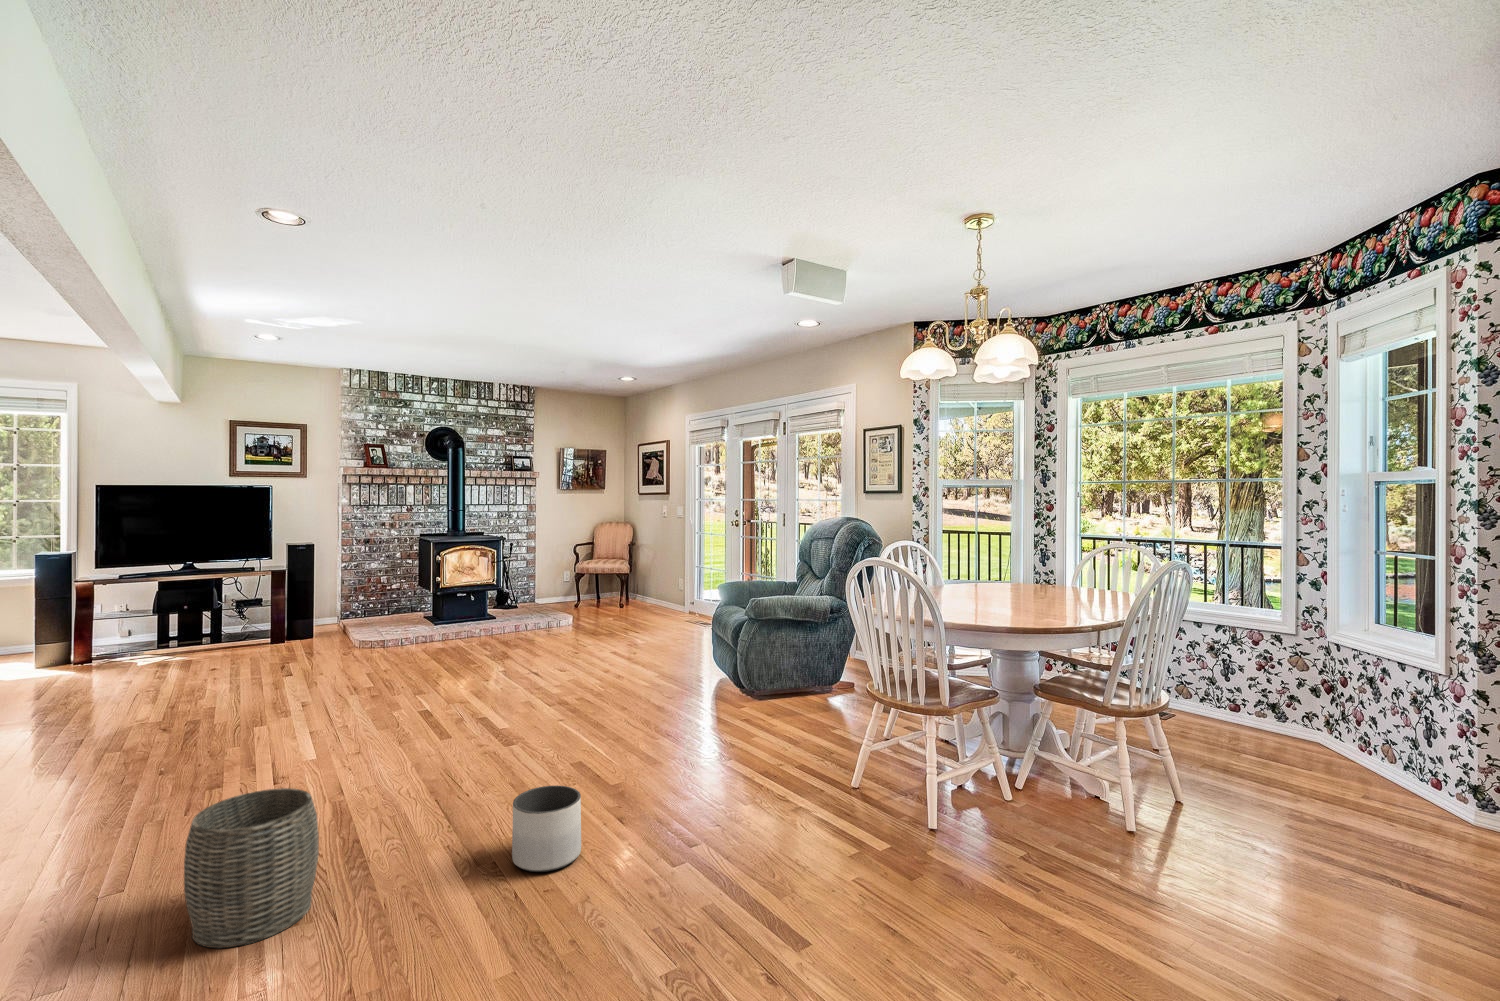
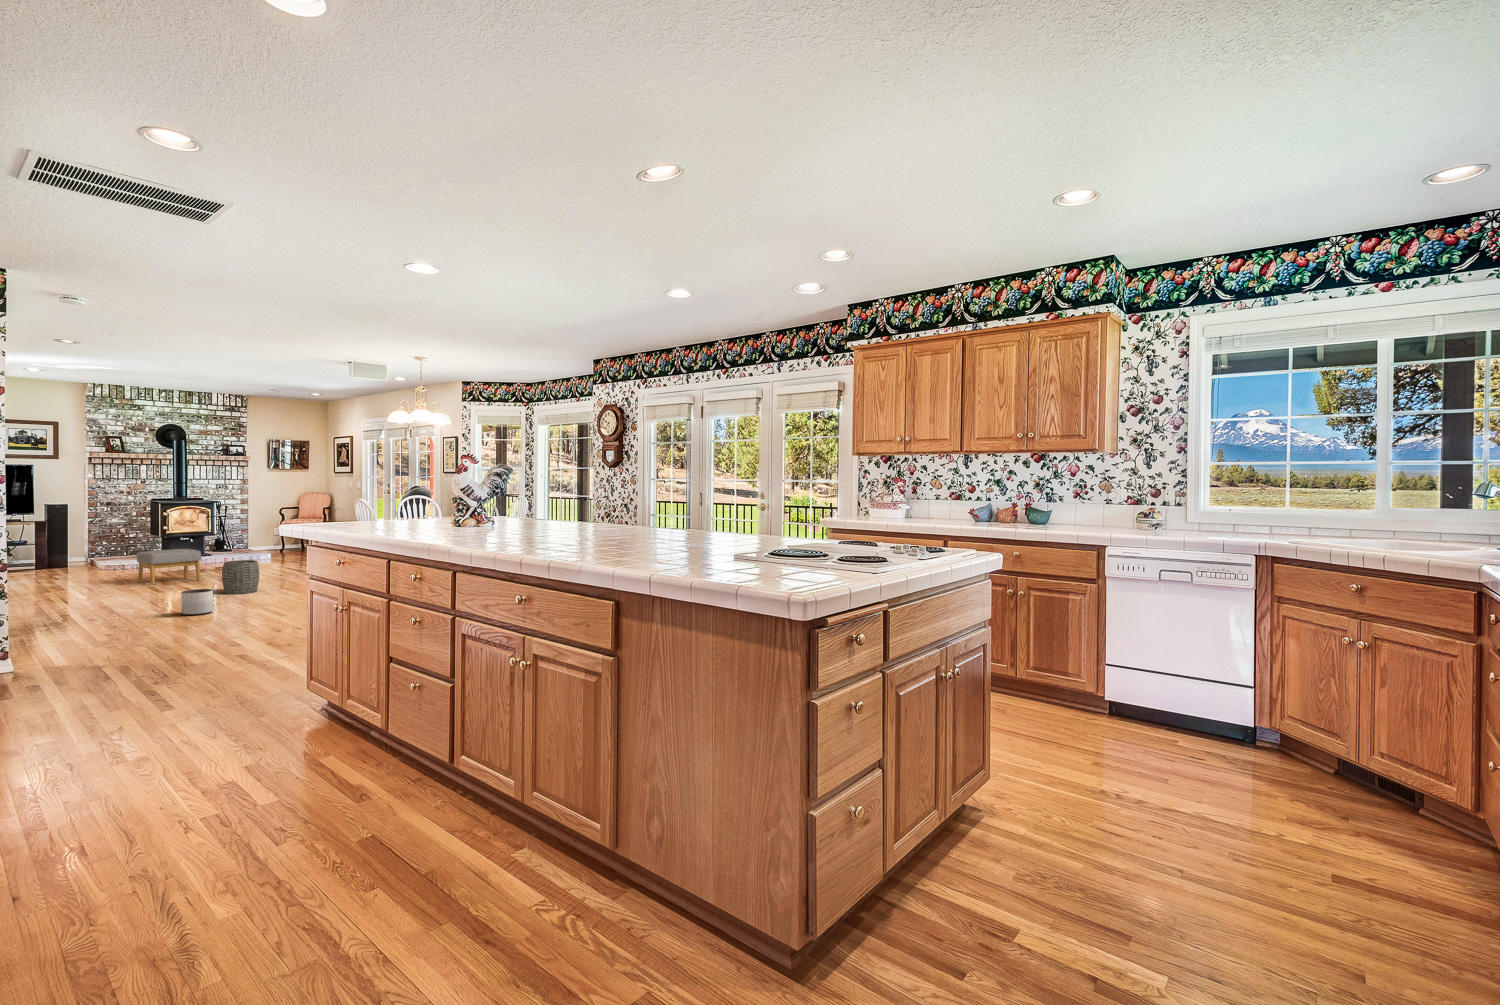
footstool: none [404,626,502,700] -> present [137,549,201,585]
woven basket: present [184,788,319,948] -> present [222,560,259,594]

